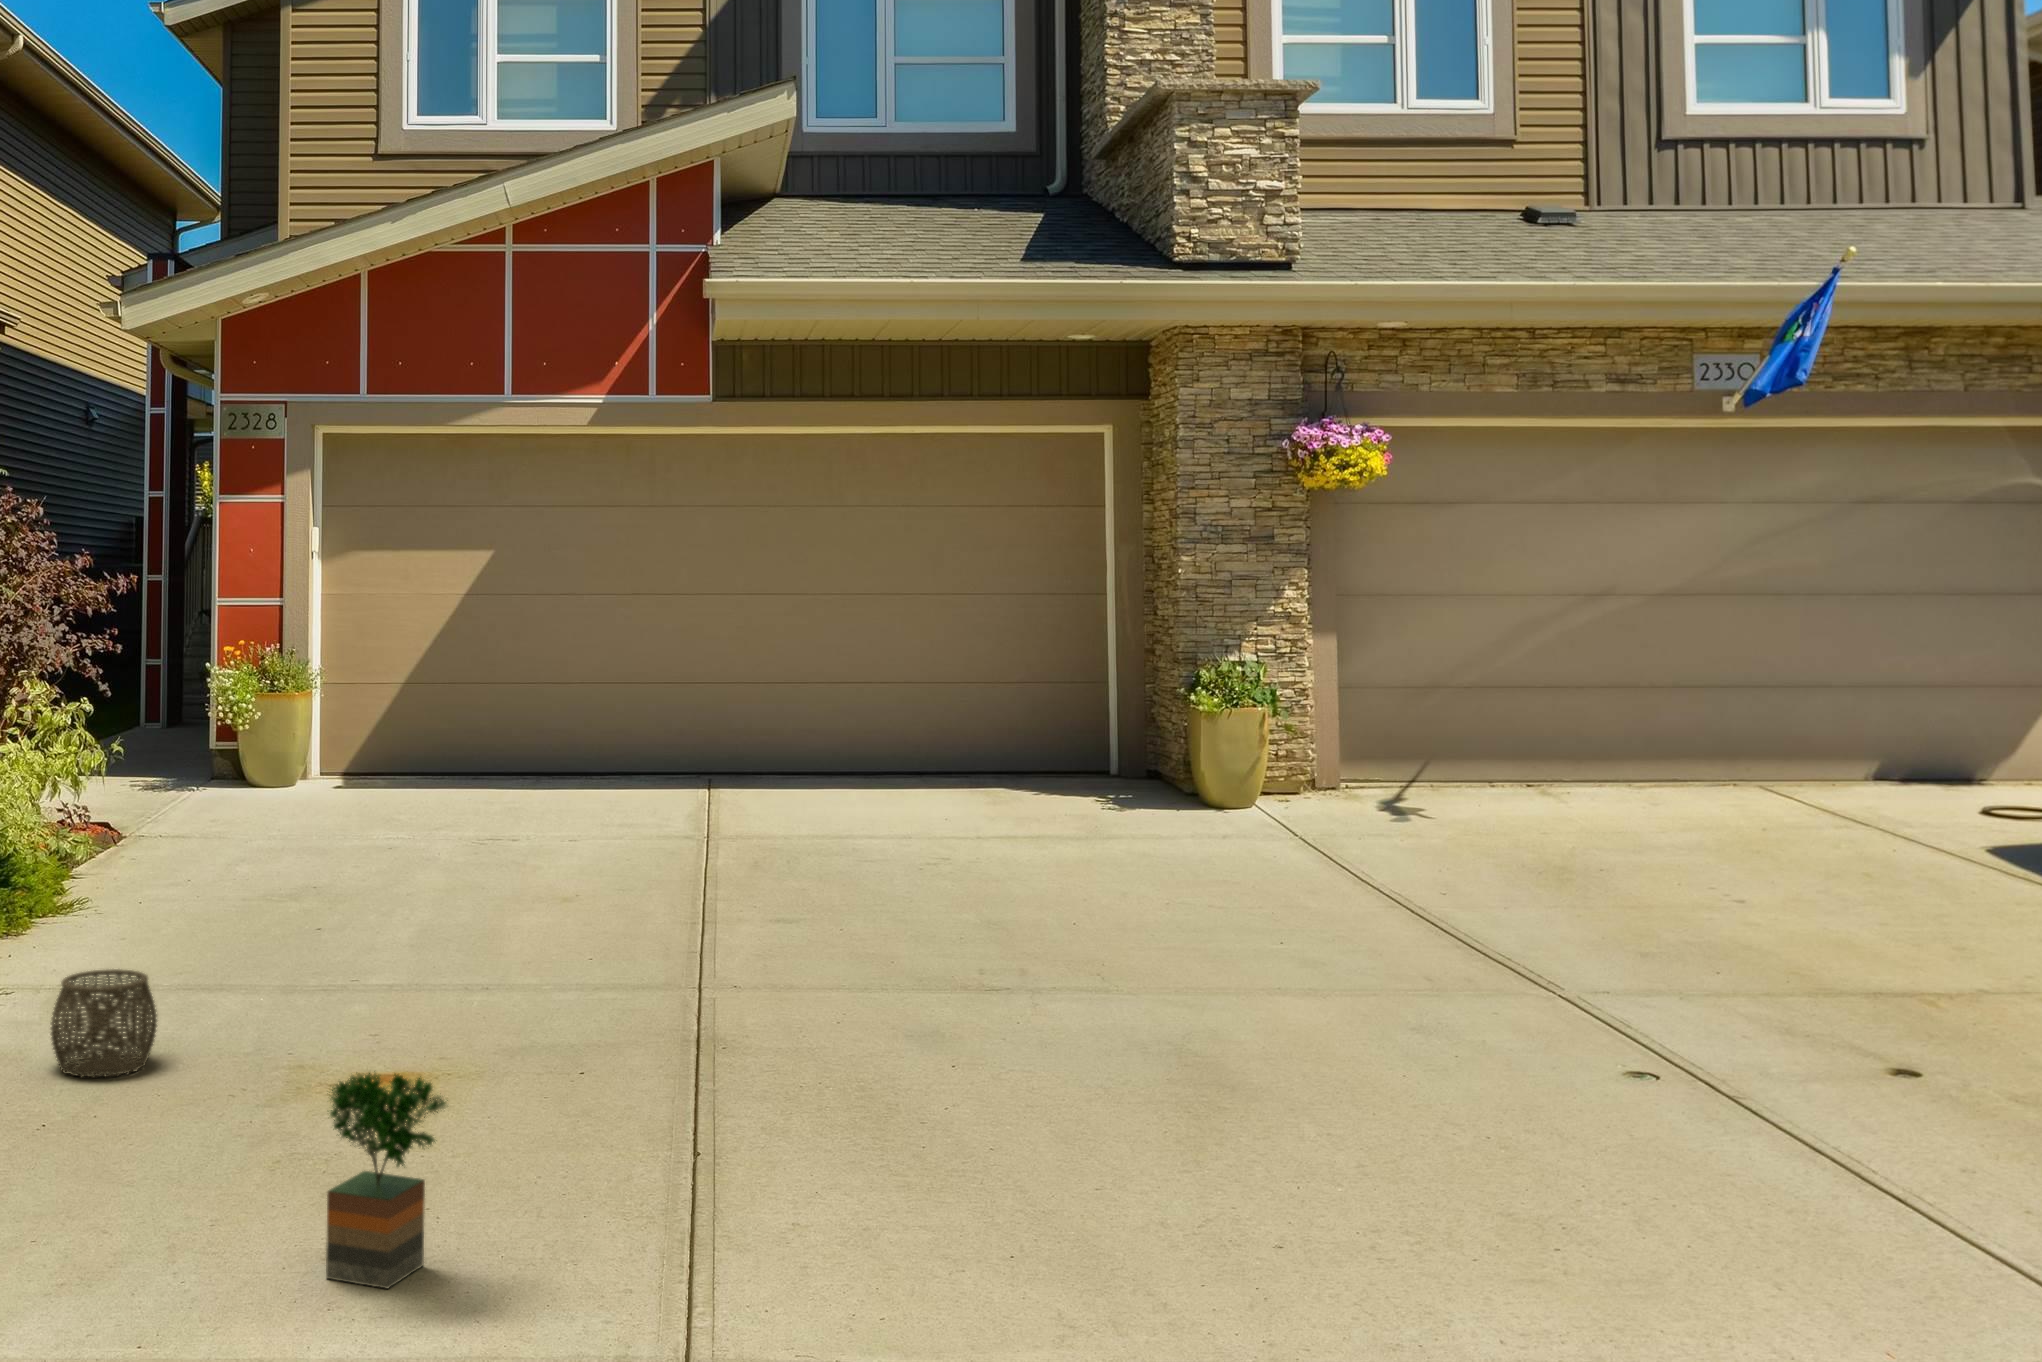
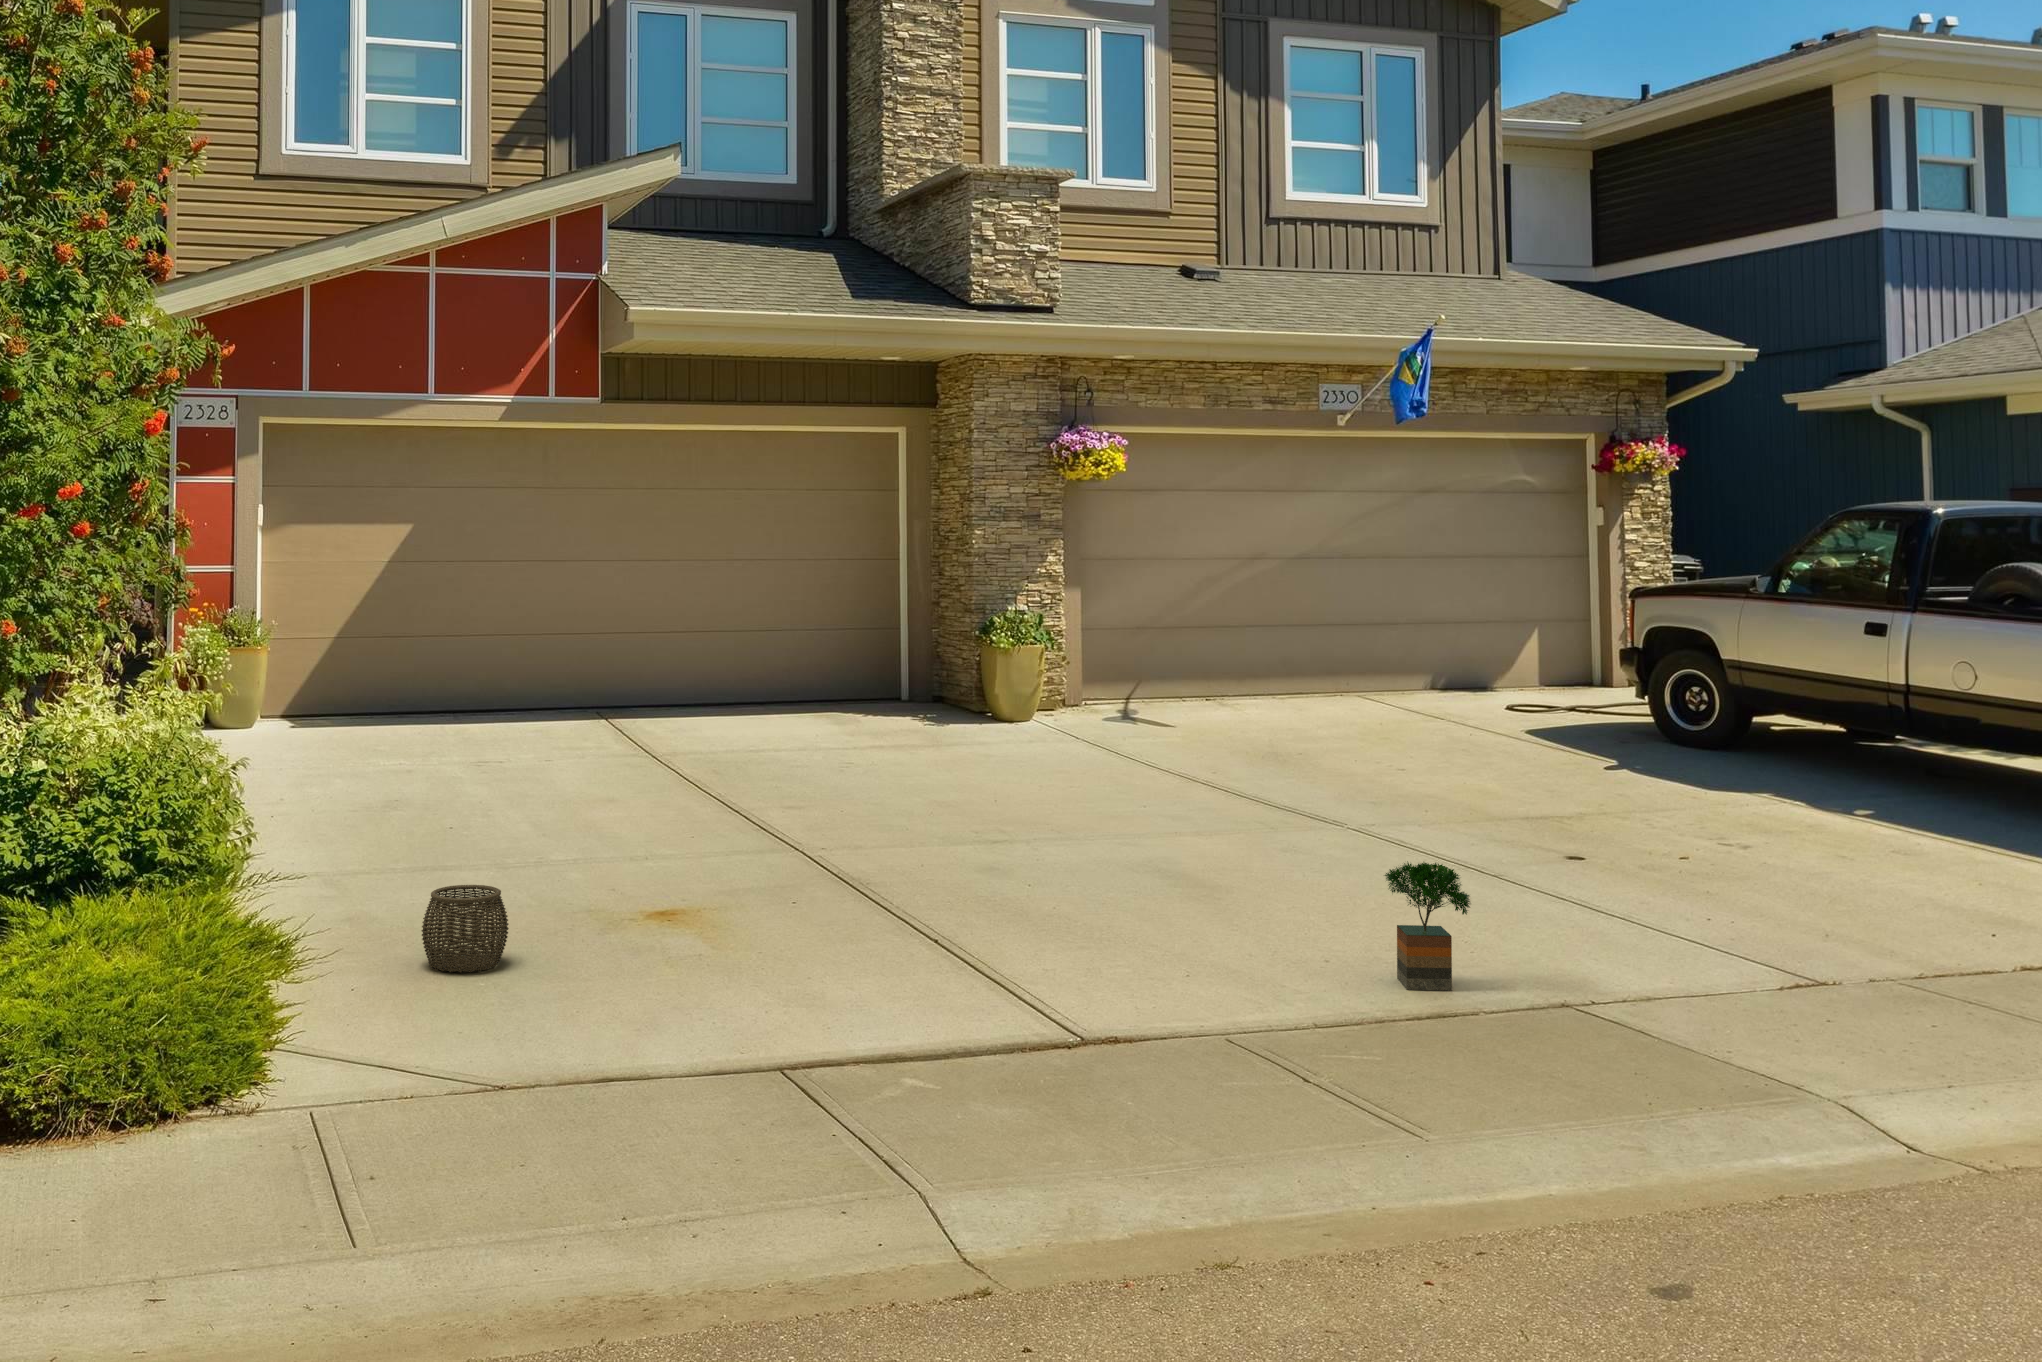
potted tree: present [326,1071,448,1289] -> present [1385,861,1471,991]

